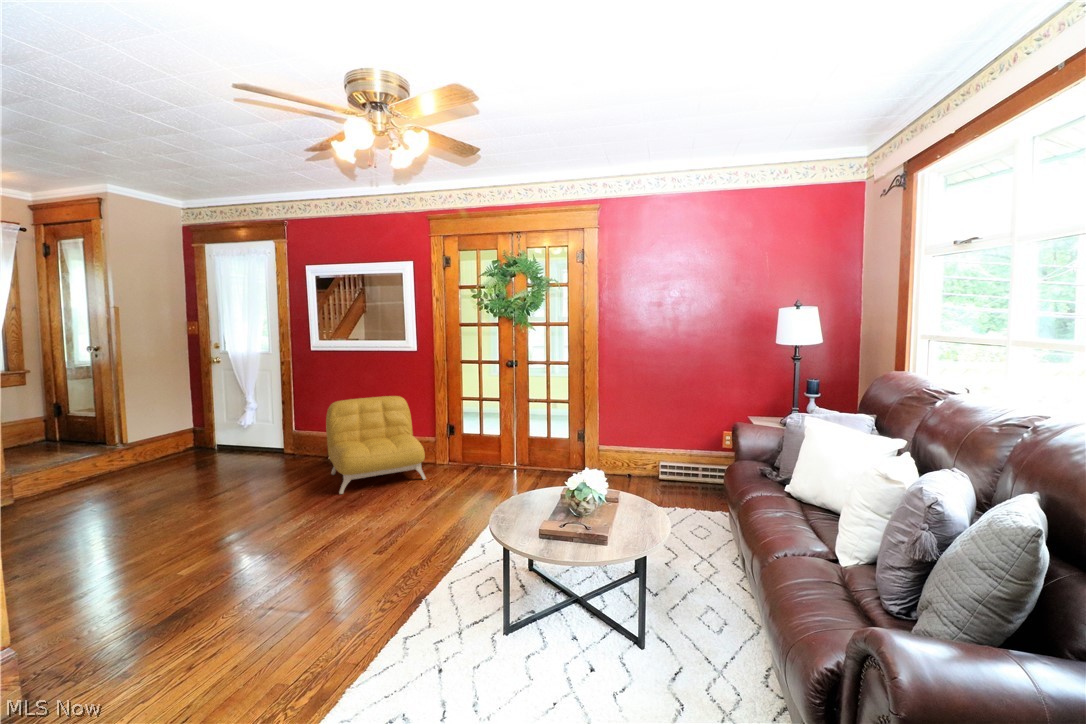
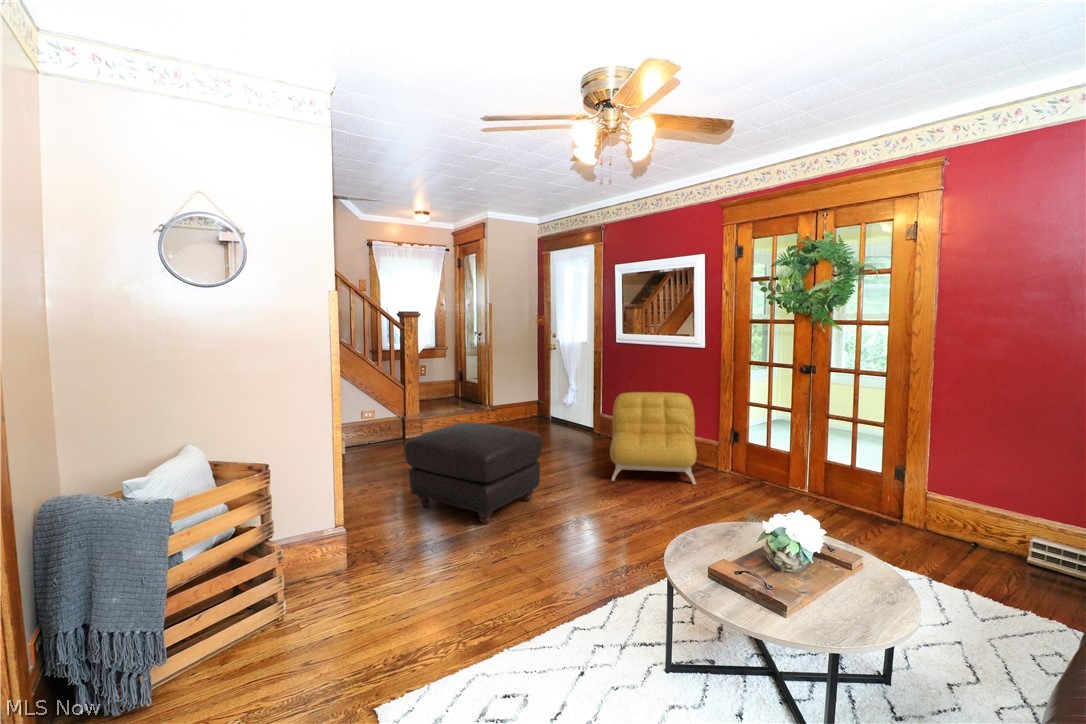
ottoman: none [37,454,266,589] -> present [404,422,542,524]

